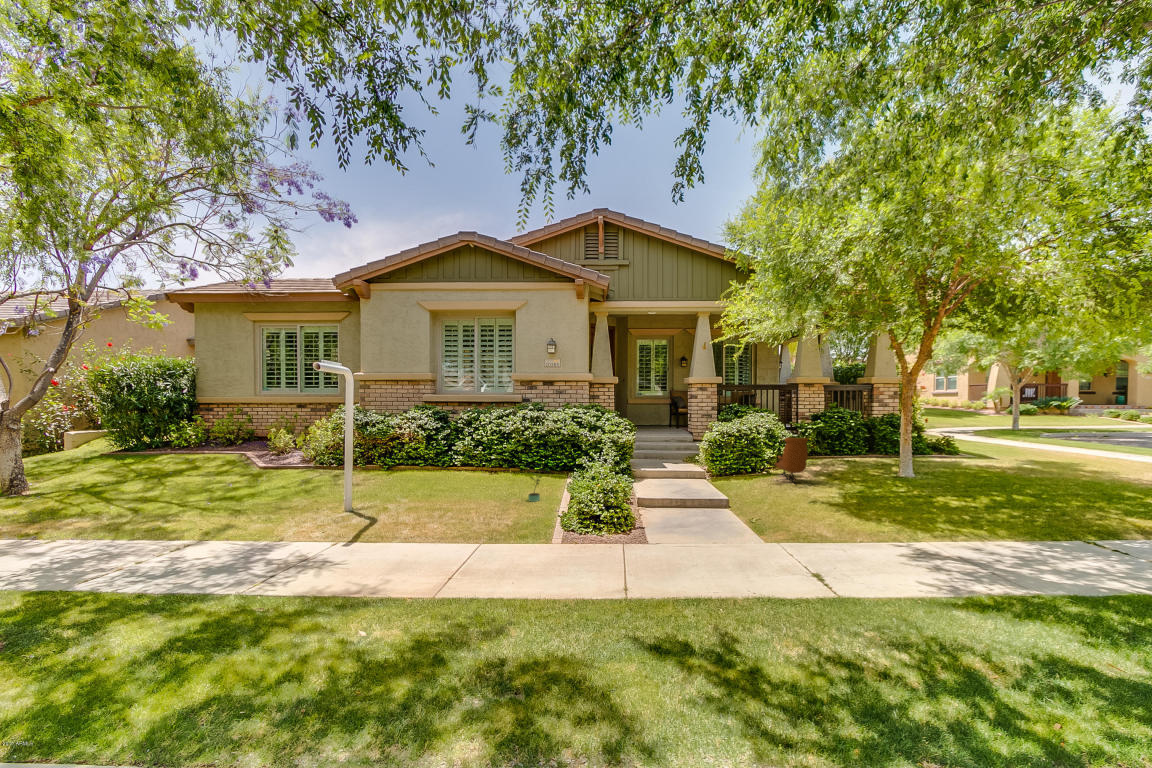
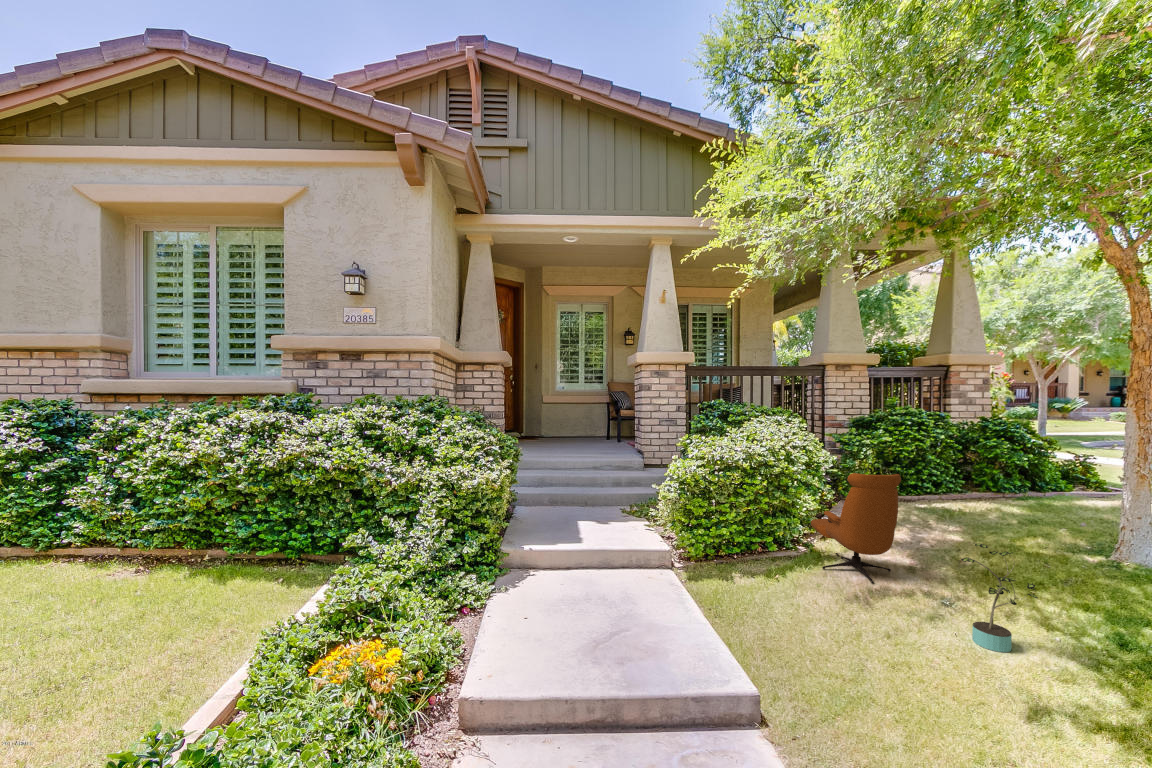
potted plant: present [528,476,541,502] -> present [961,544,1038,652]

